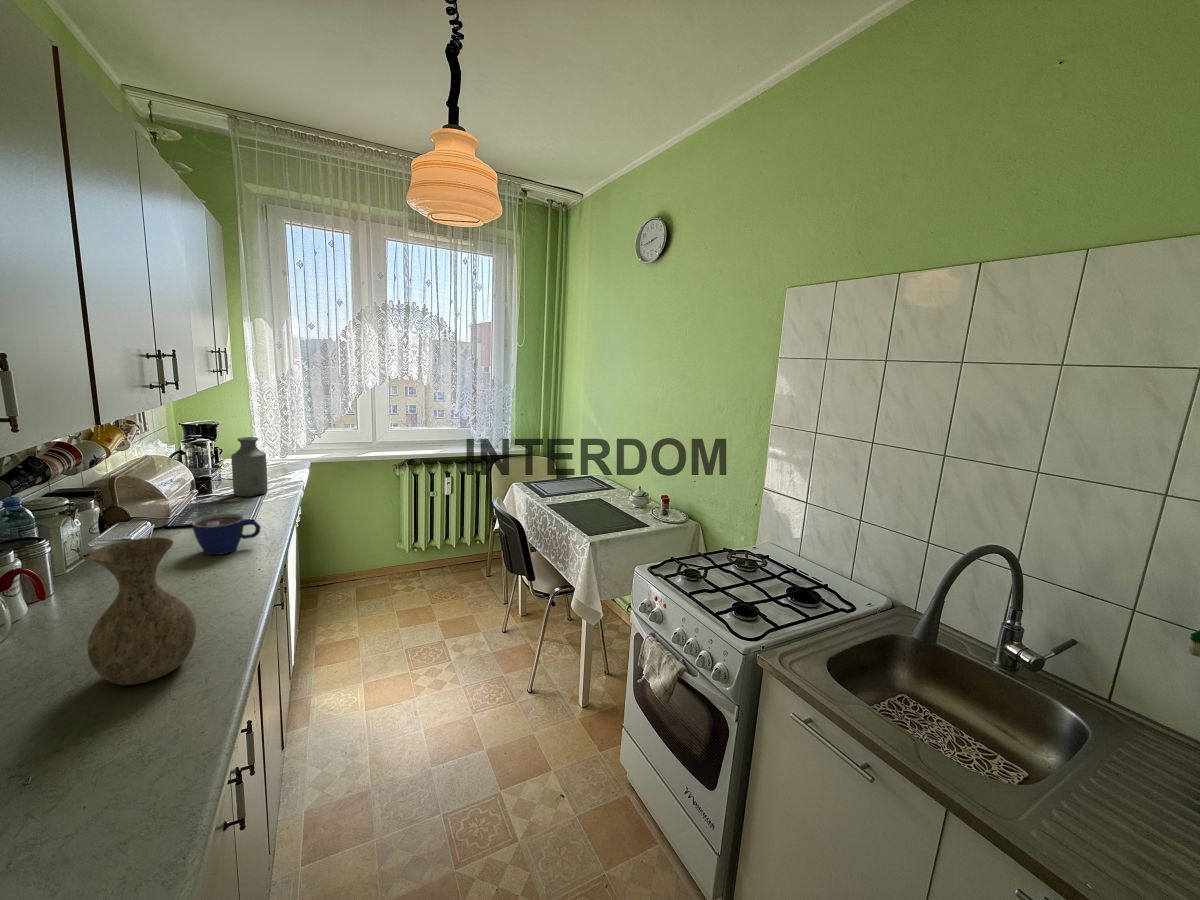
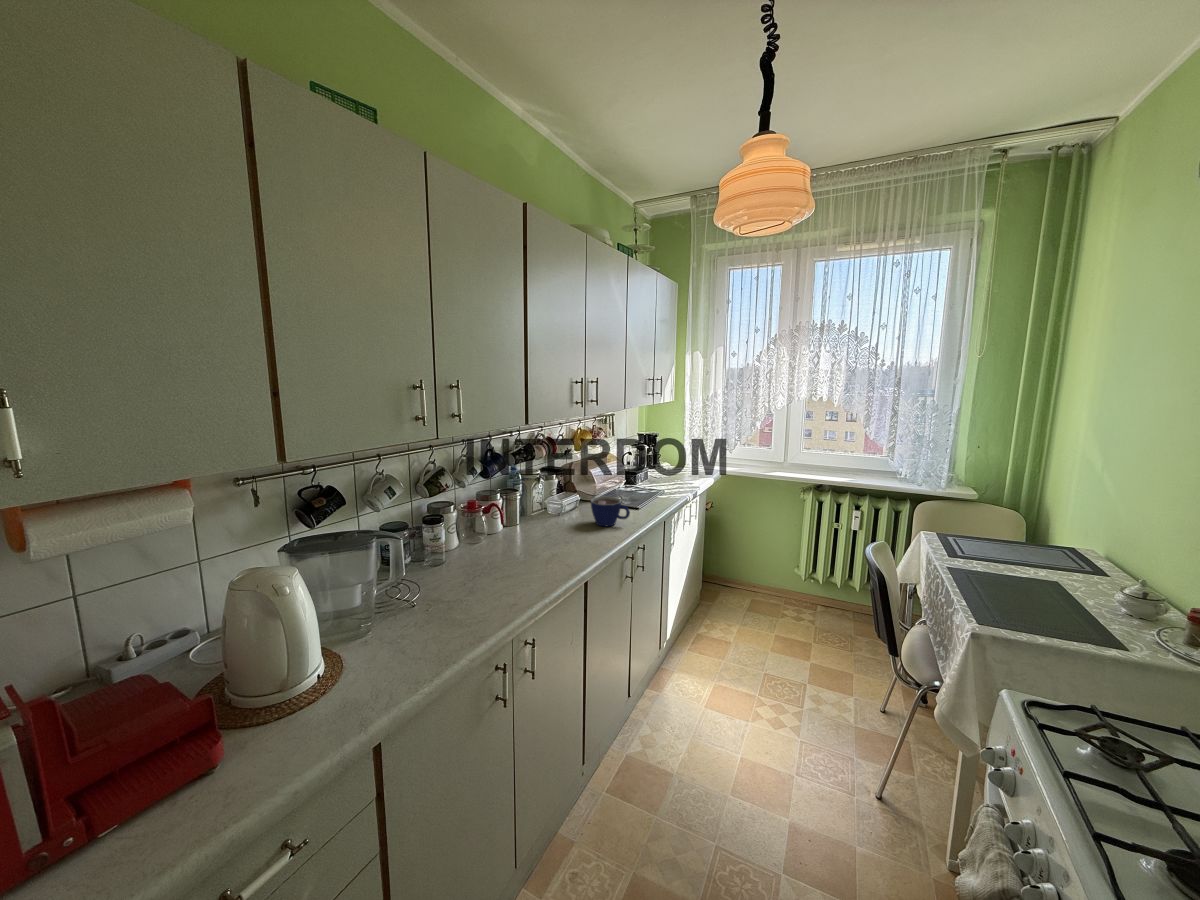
bottle: present [231,437,268,497] -> none [650,445,674,492]
vase: present [88,537,196,685] -> none [479,493,530,586]

